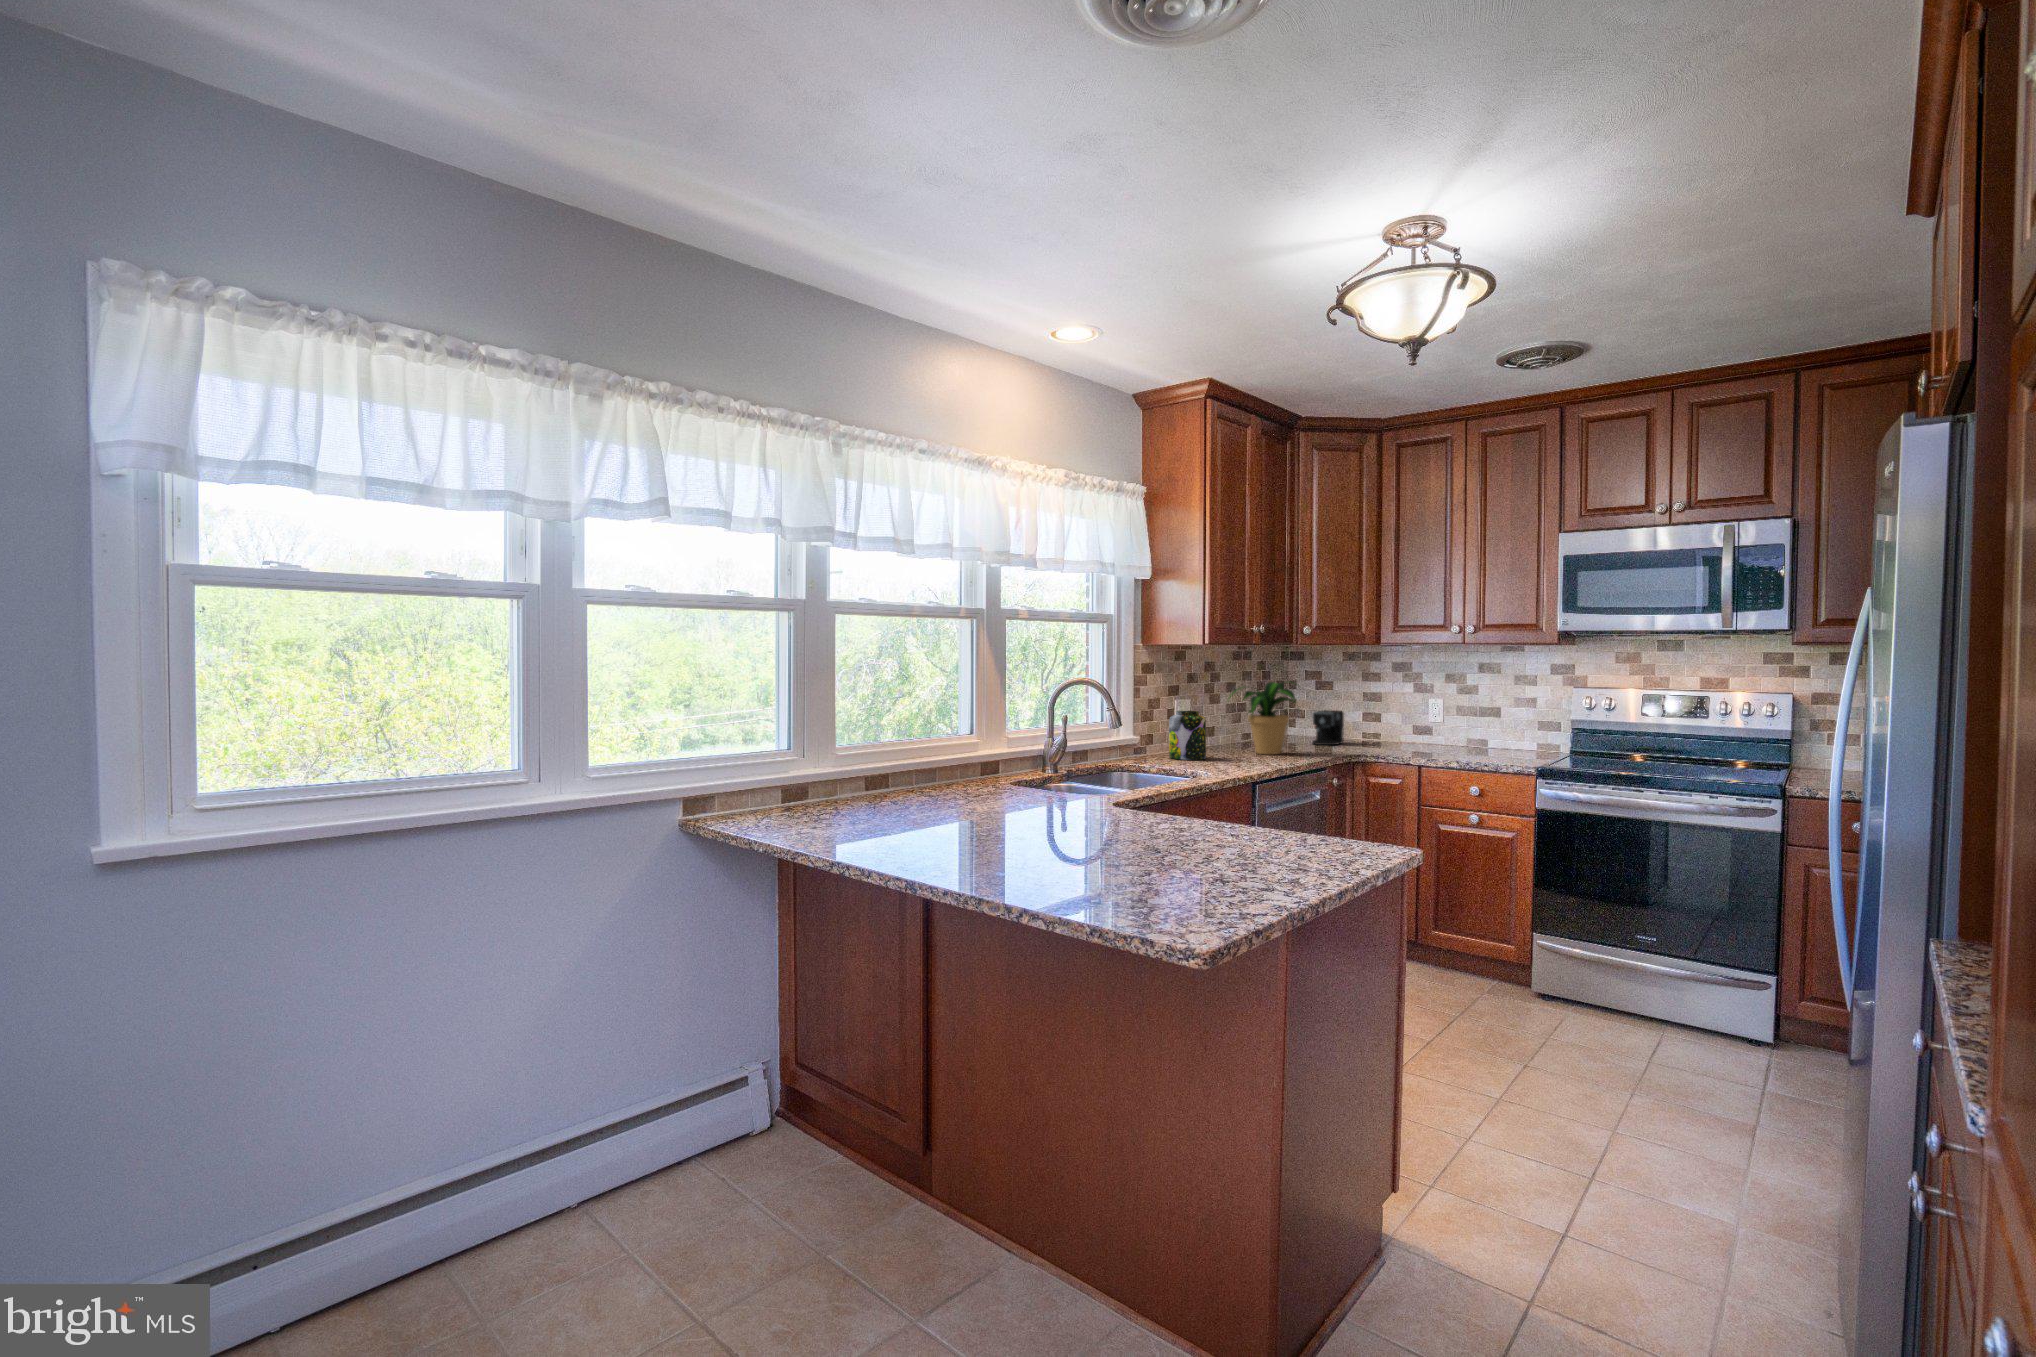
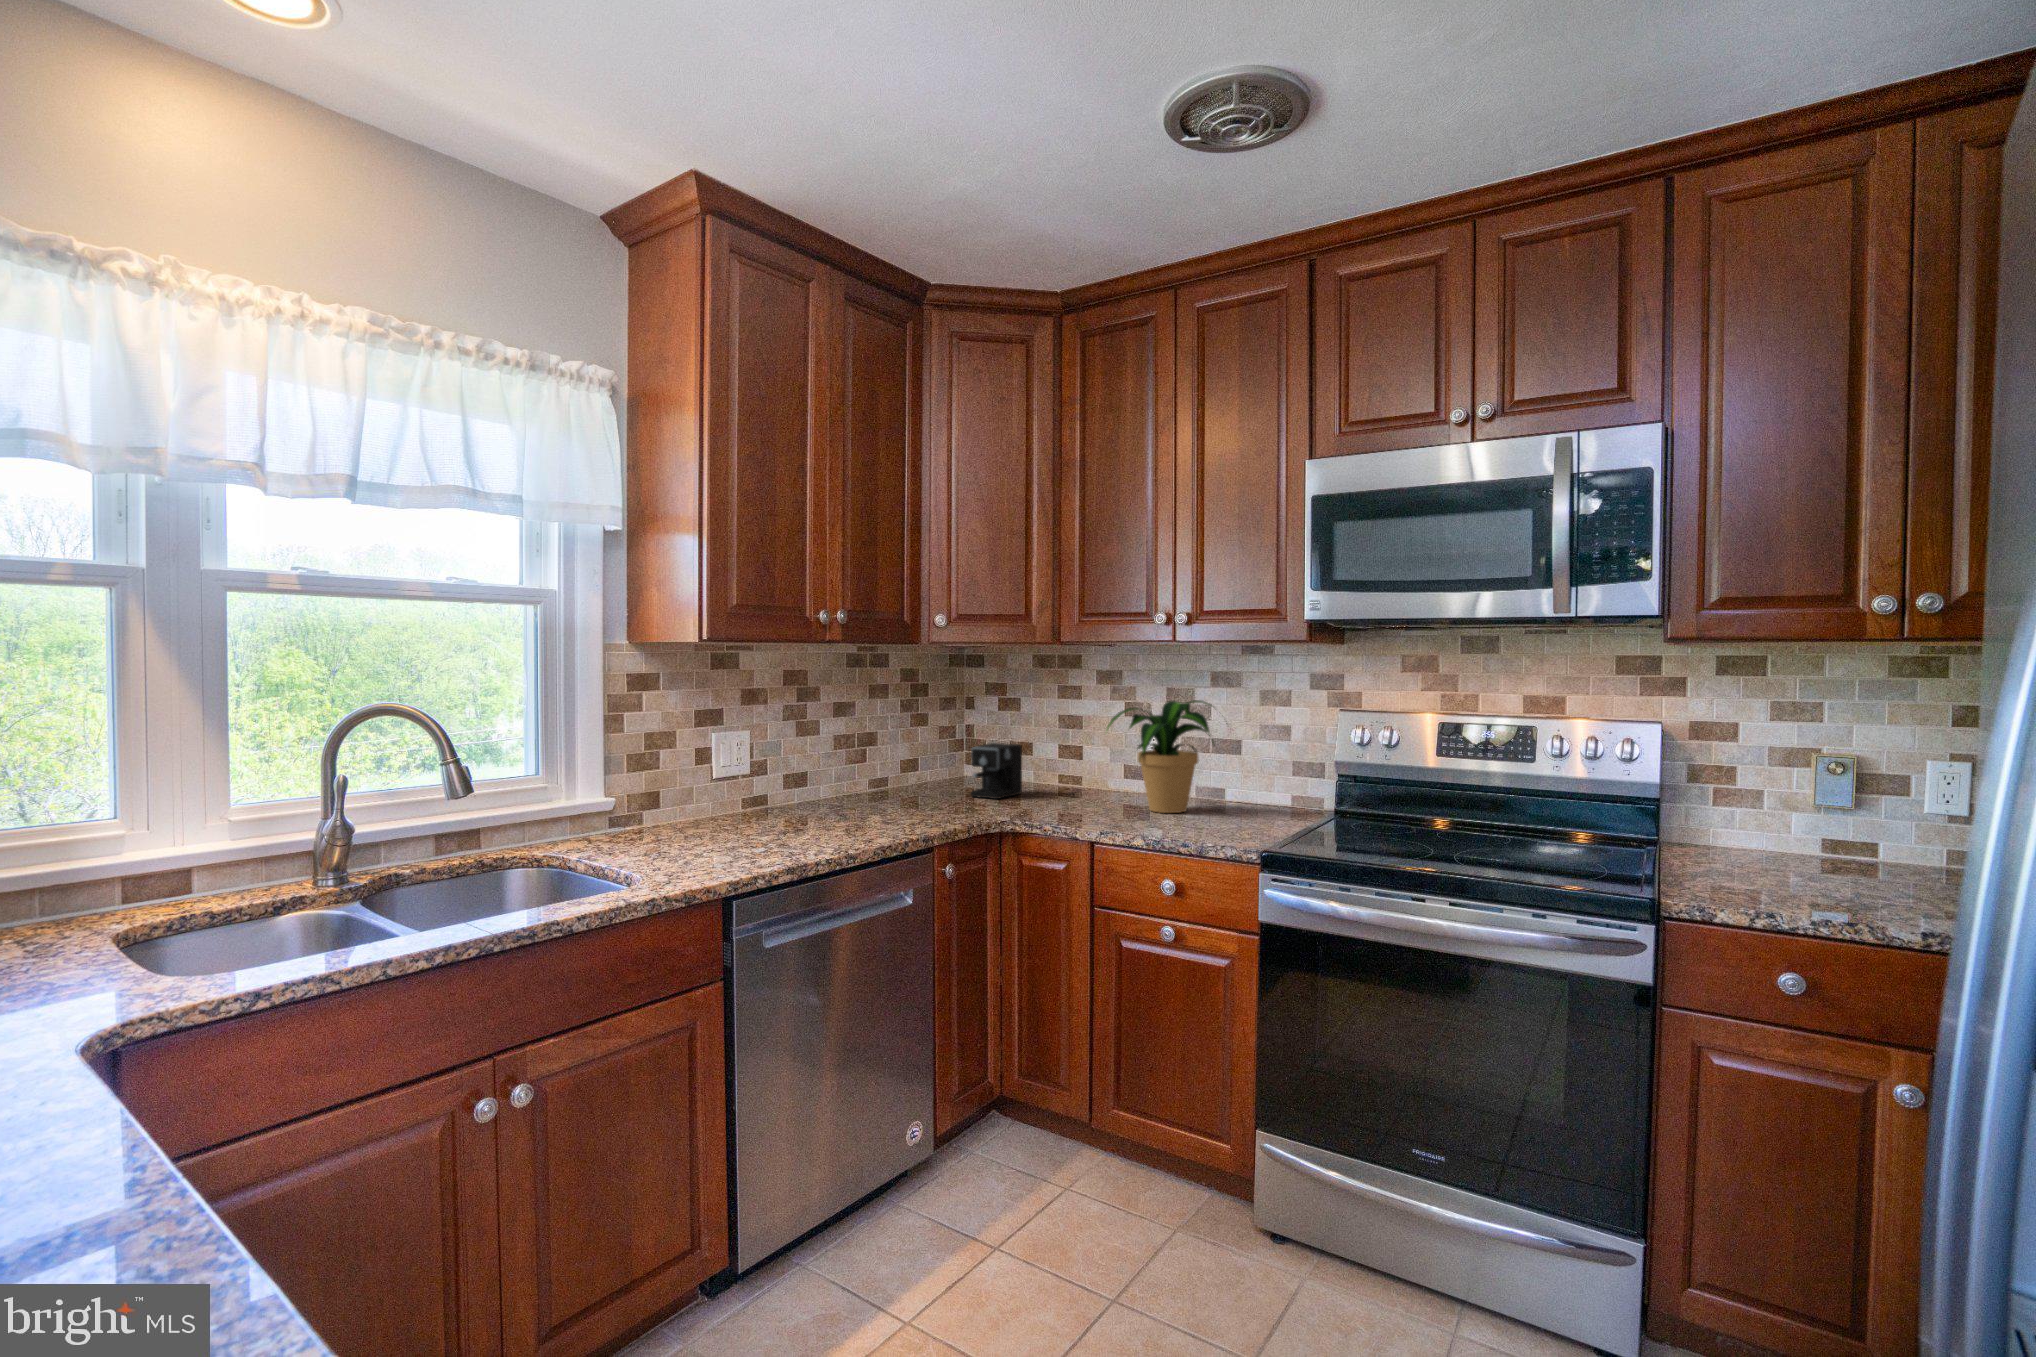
potted plant: present [1229,681,1298,754] -> present [1107,700,1227,813]
jar: present [1169,711,1206,760] -> none [659,756,723,844]

